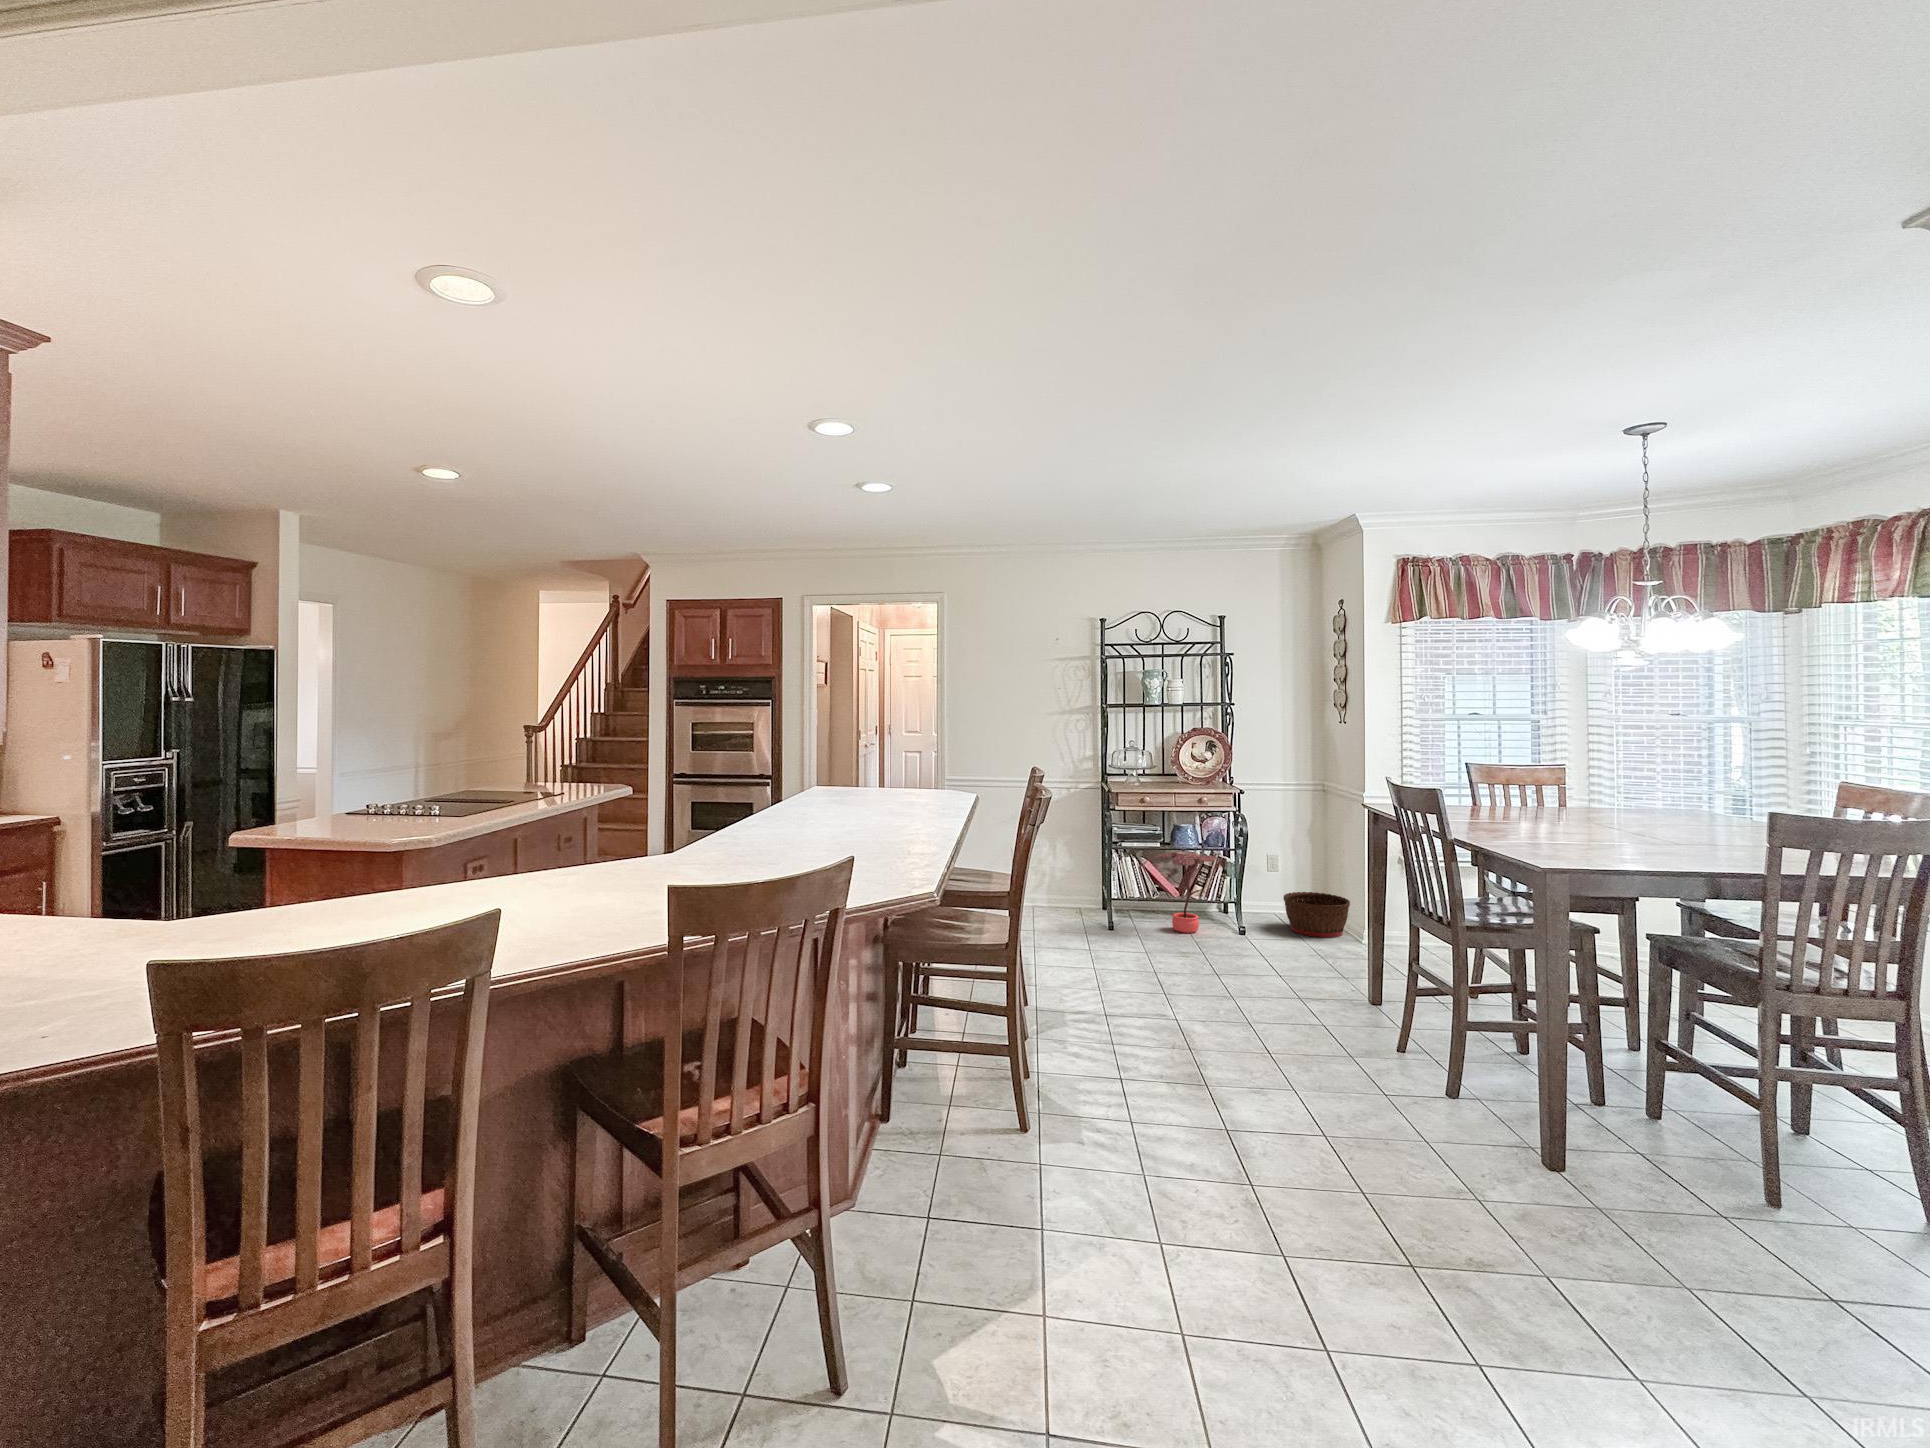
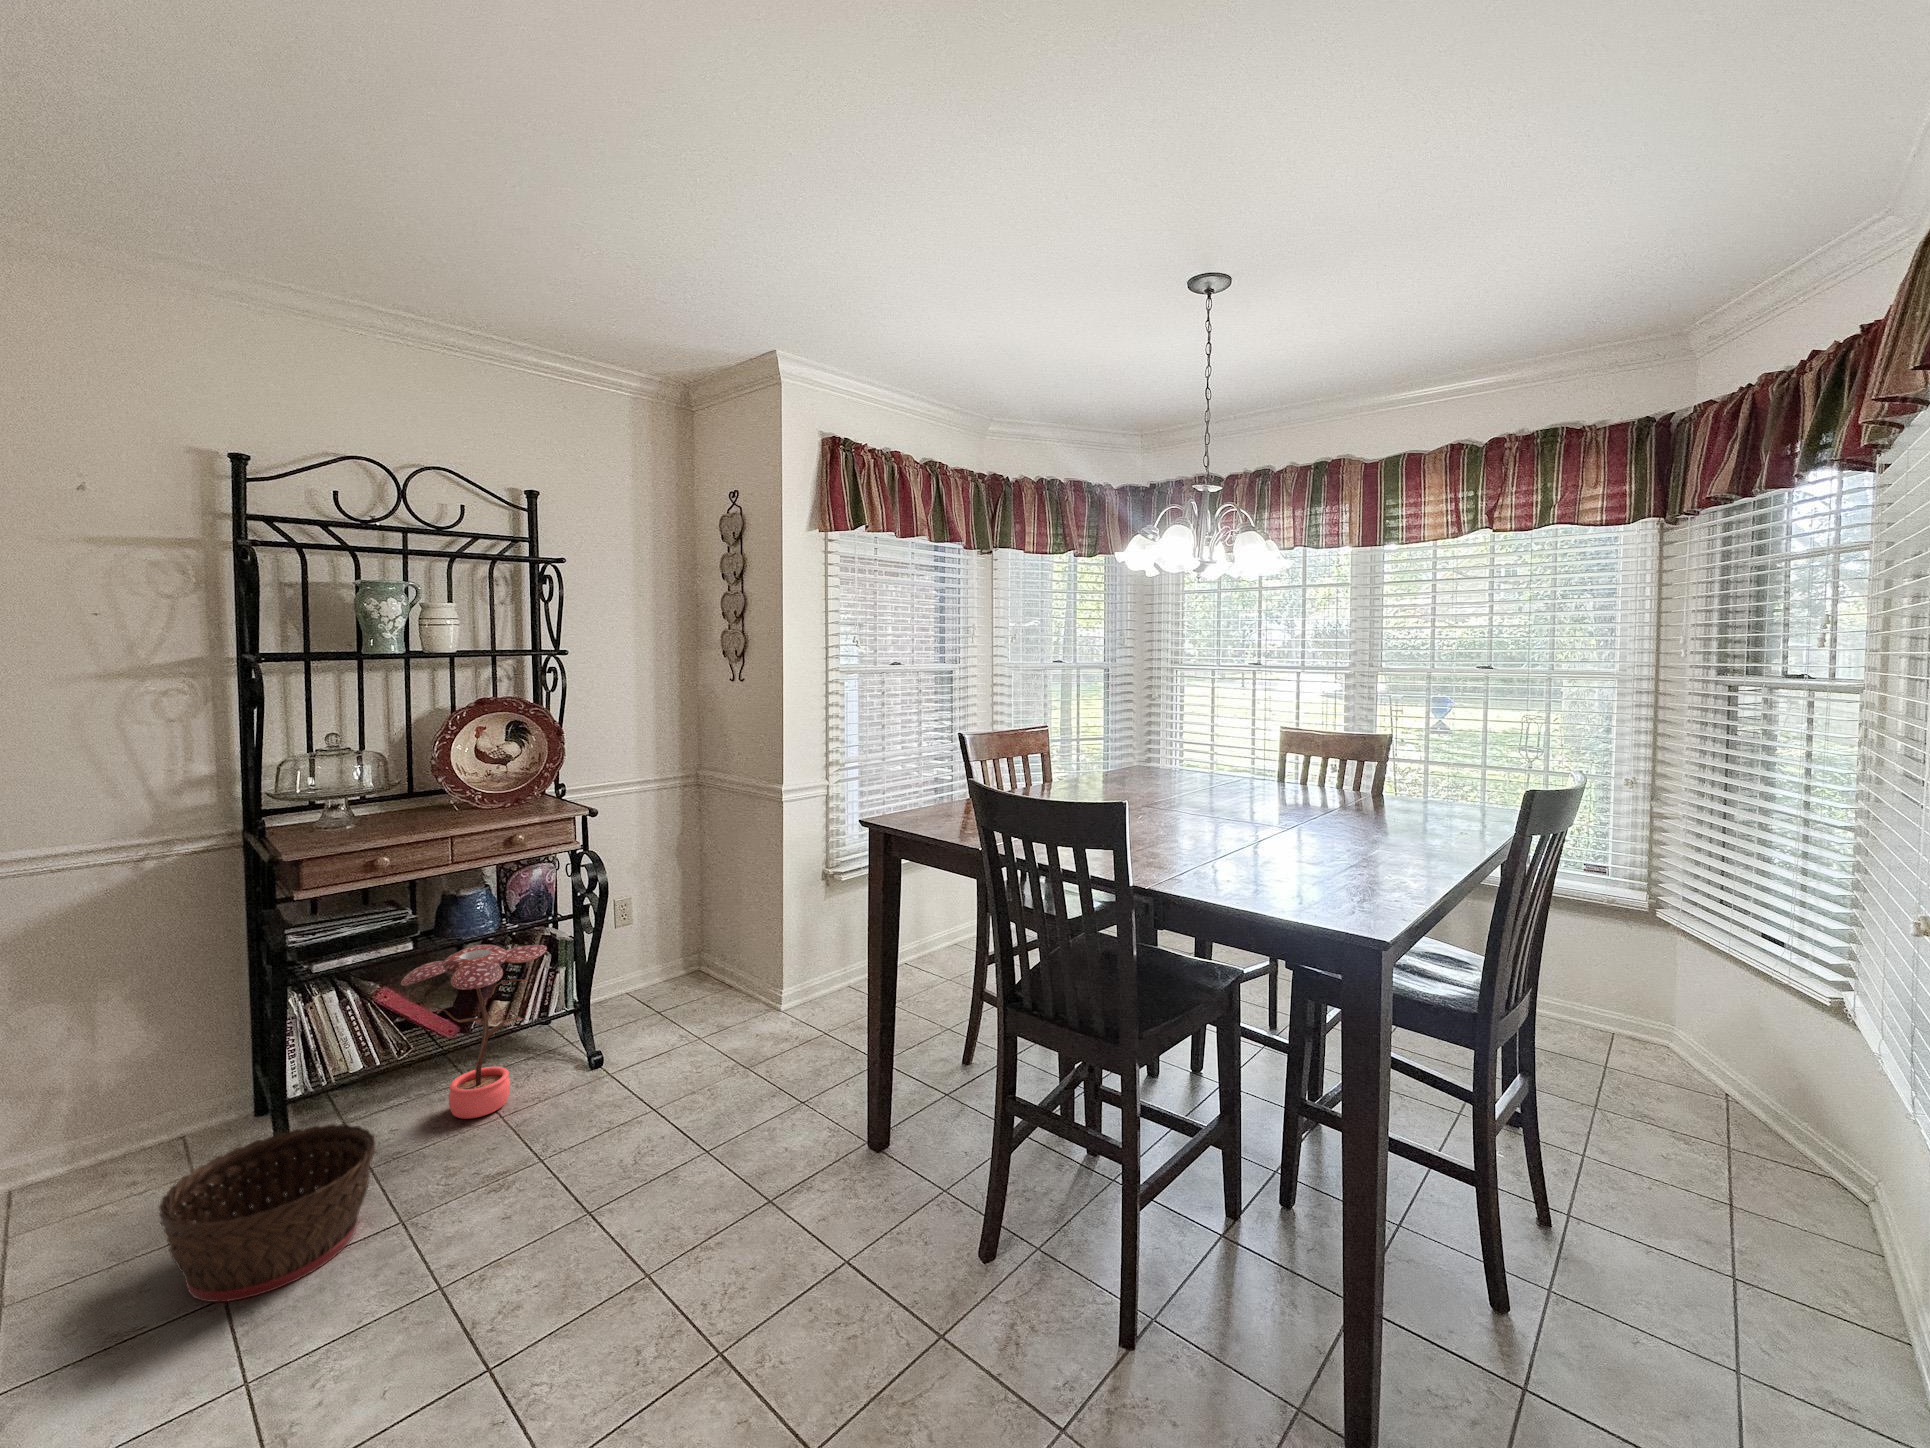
basket: present [1284,892,1350,937] -> present [158,1125,375,1302]

